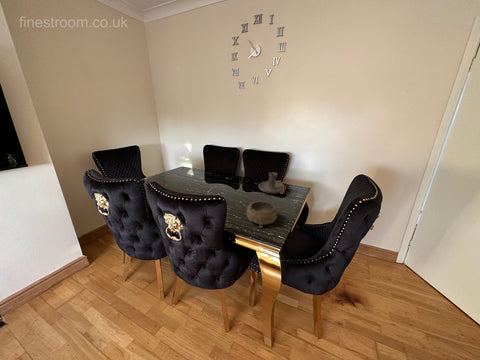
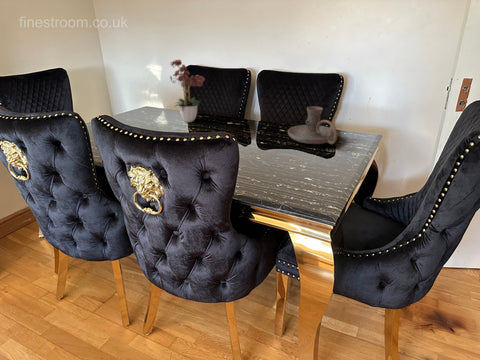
flower arrangement: none [194,142,216,177] -> present [170,60,205,122]
decorative bowl: present [247,201,277,228] -> none [271,152,326,196]

